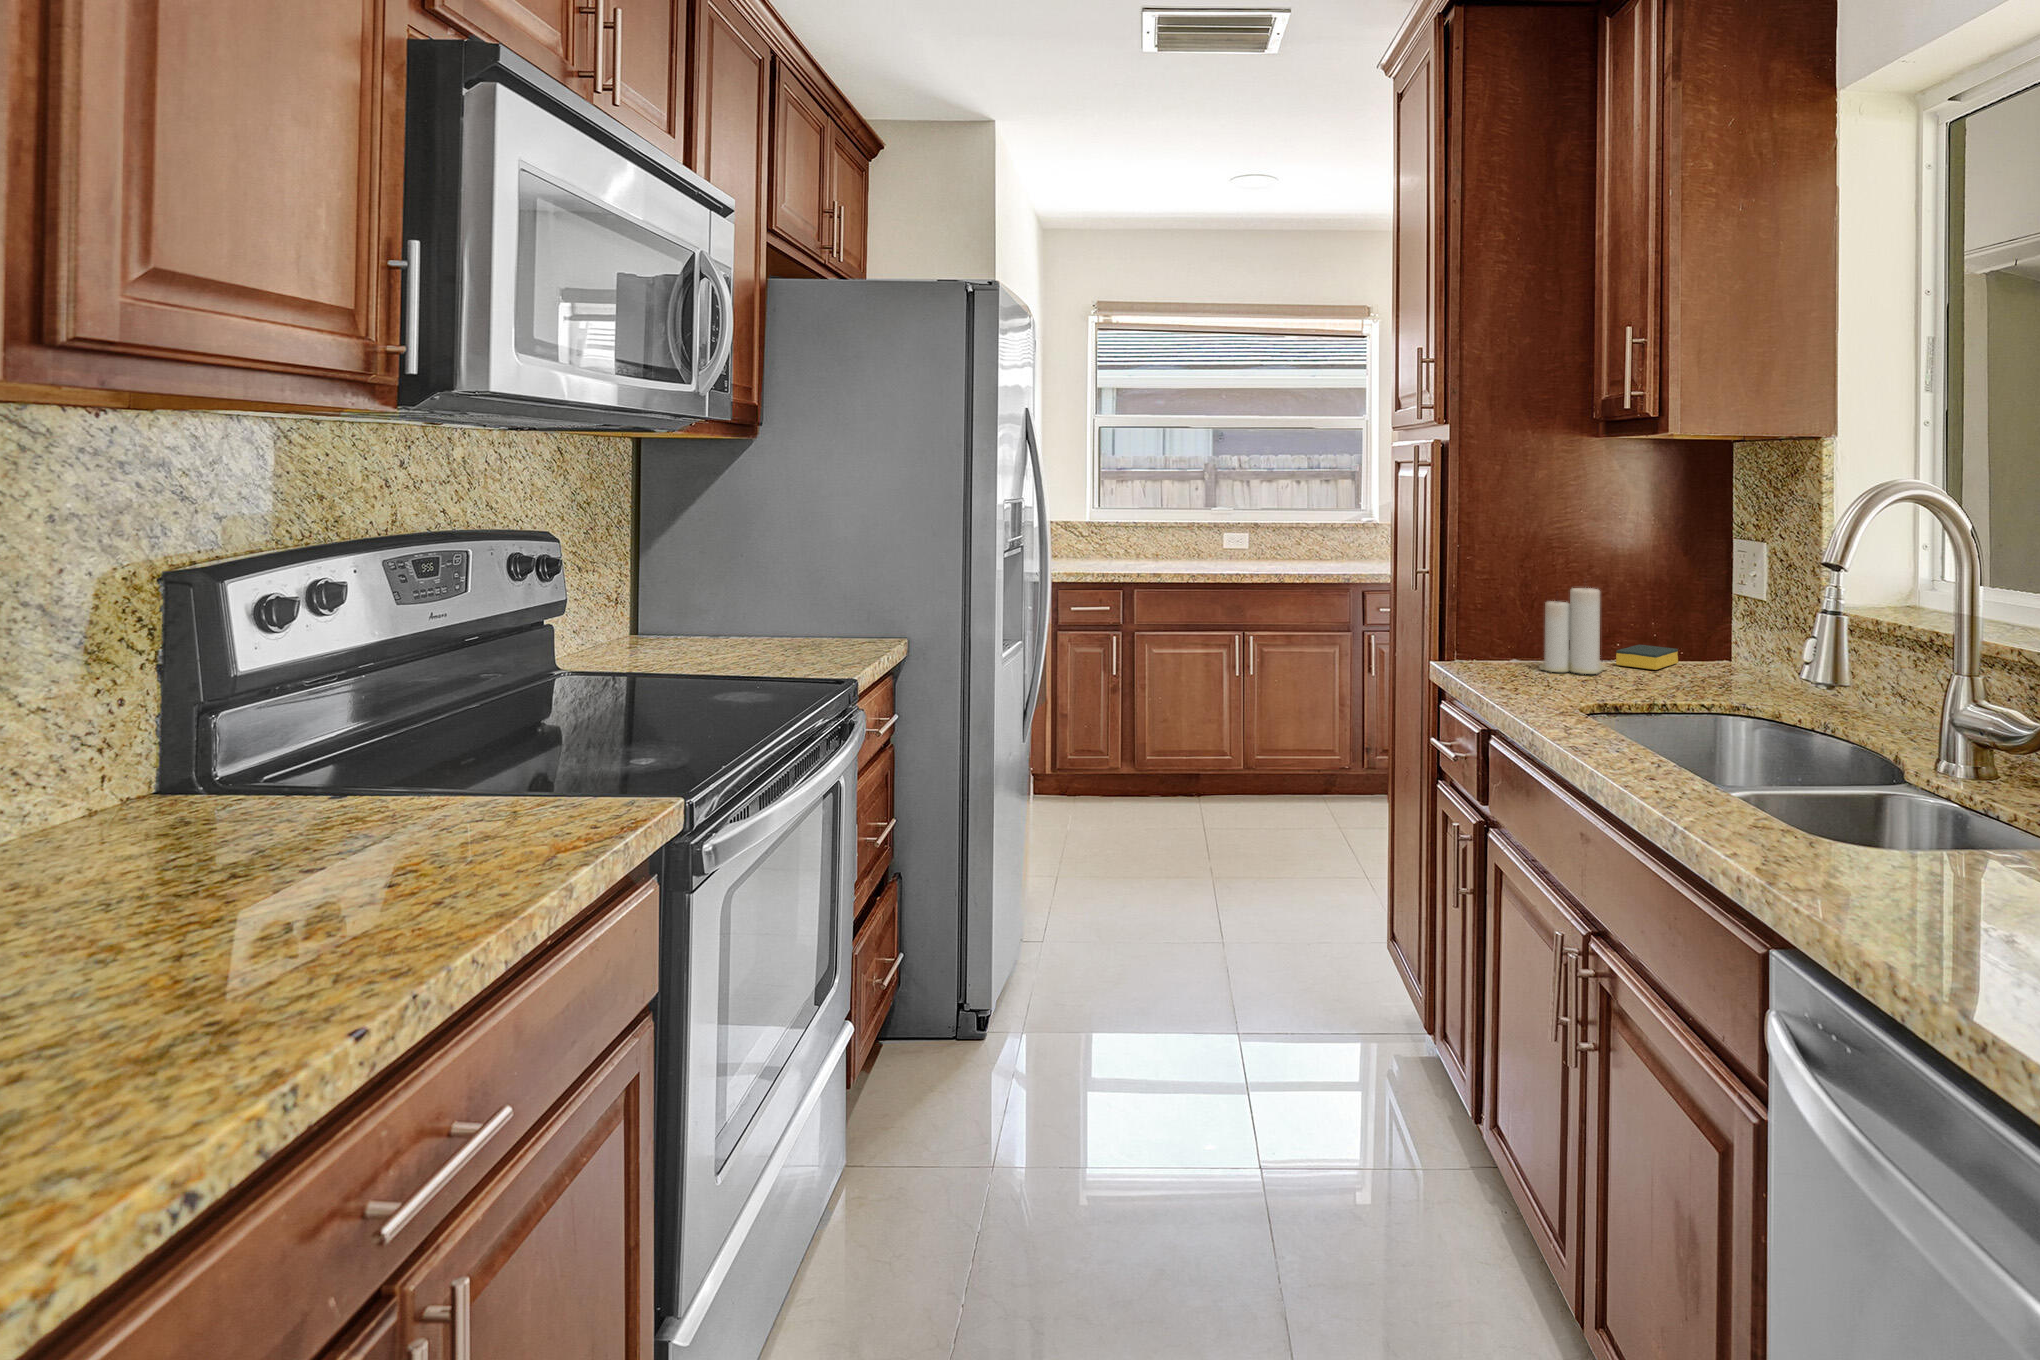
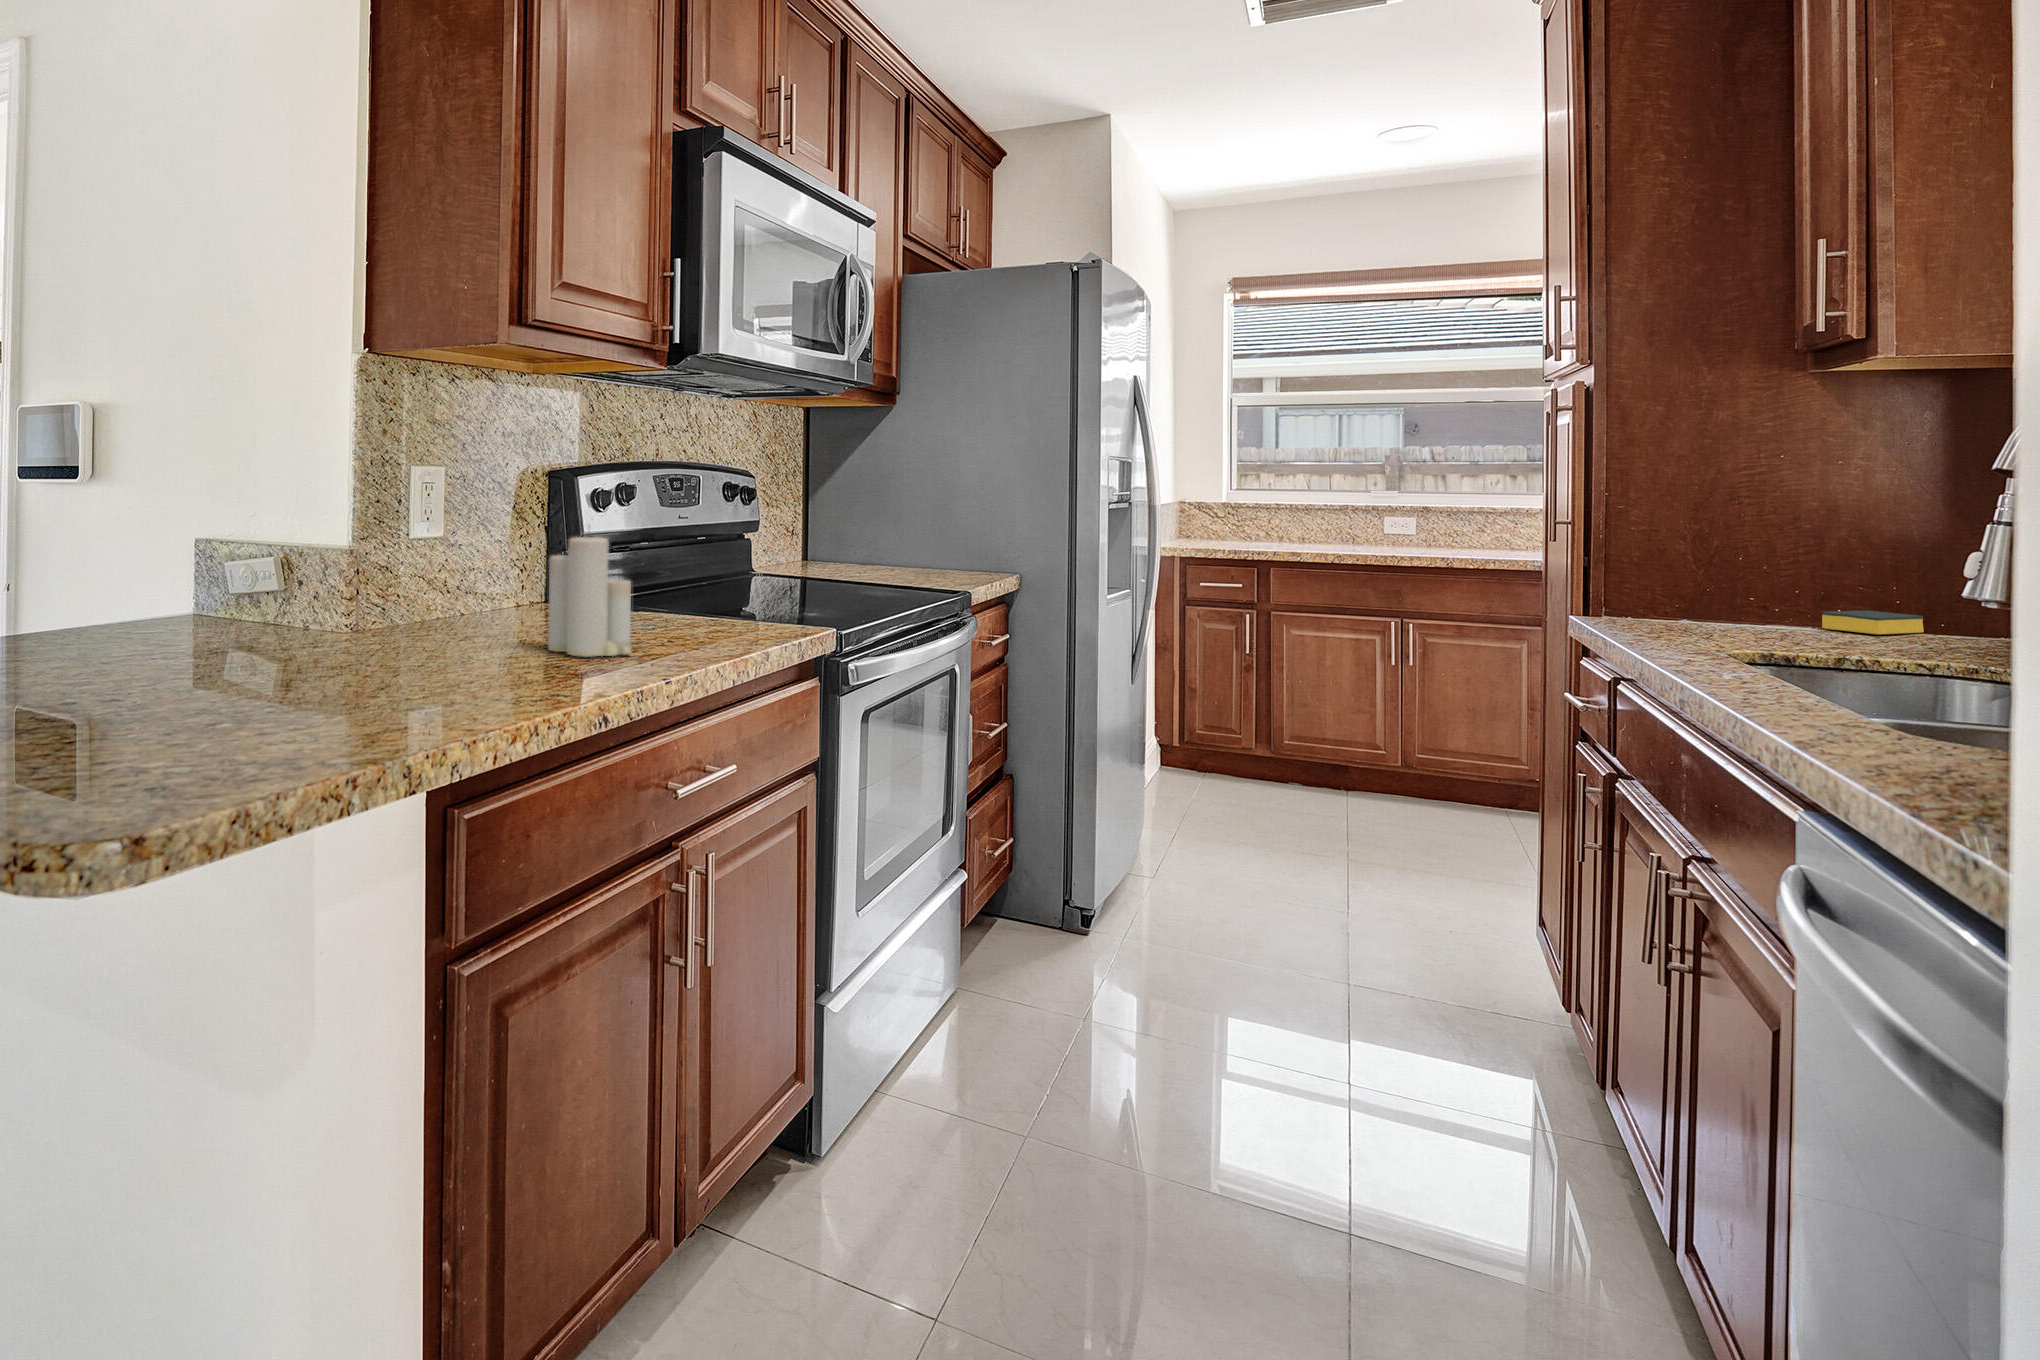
candle: present [1539,588,1605,674] -> present [548,537,631,657]

